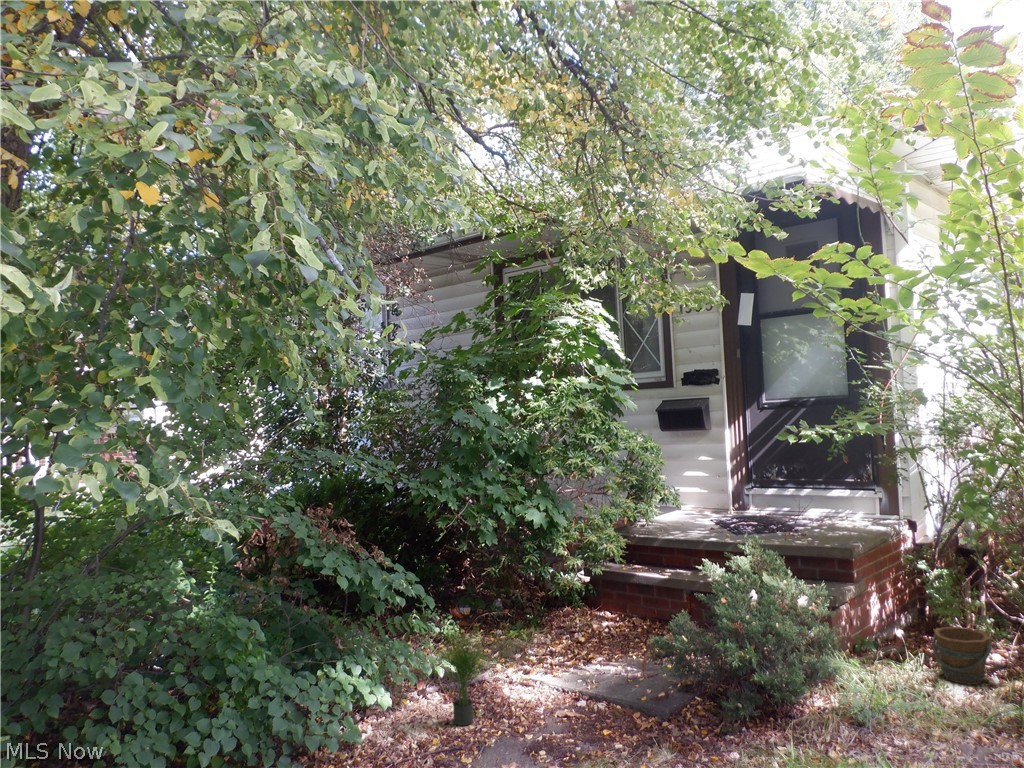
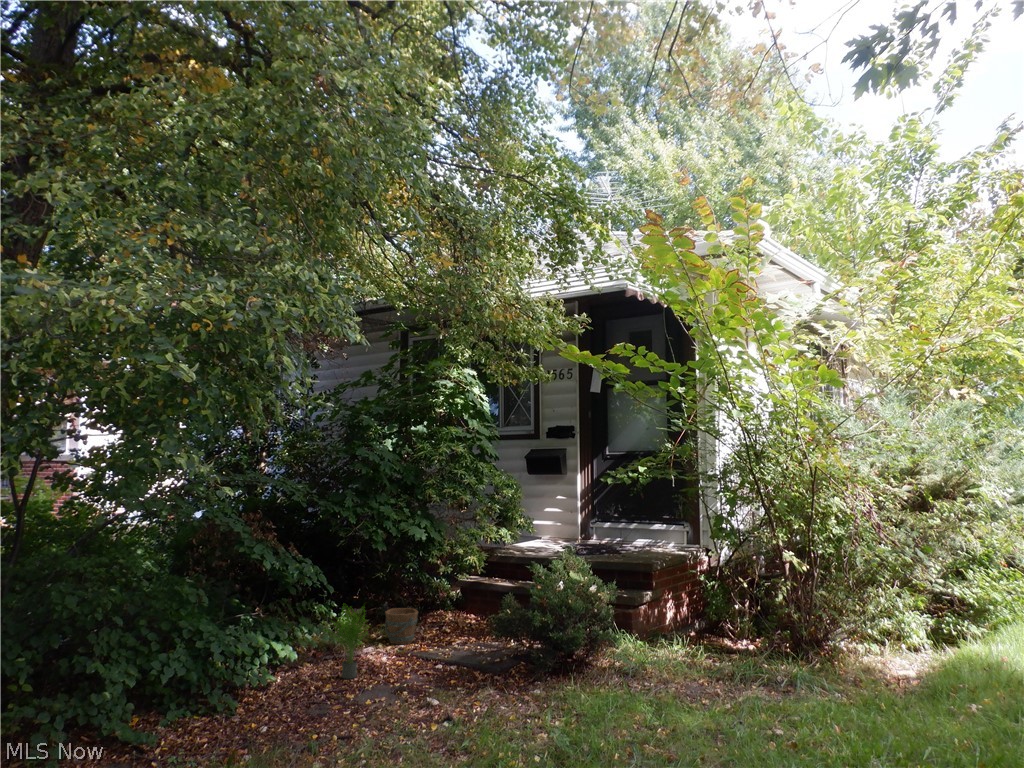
bucket: present [932,627,992,684] -> present [385,608,418,645]

